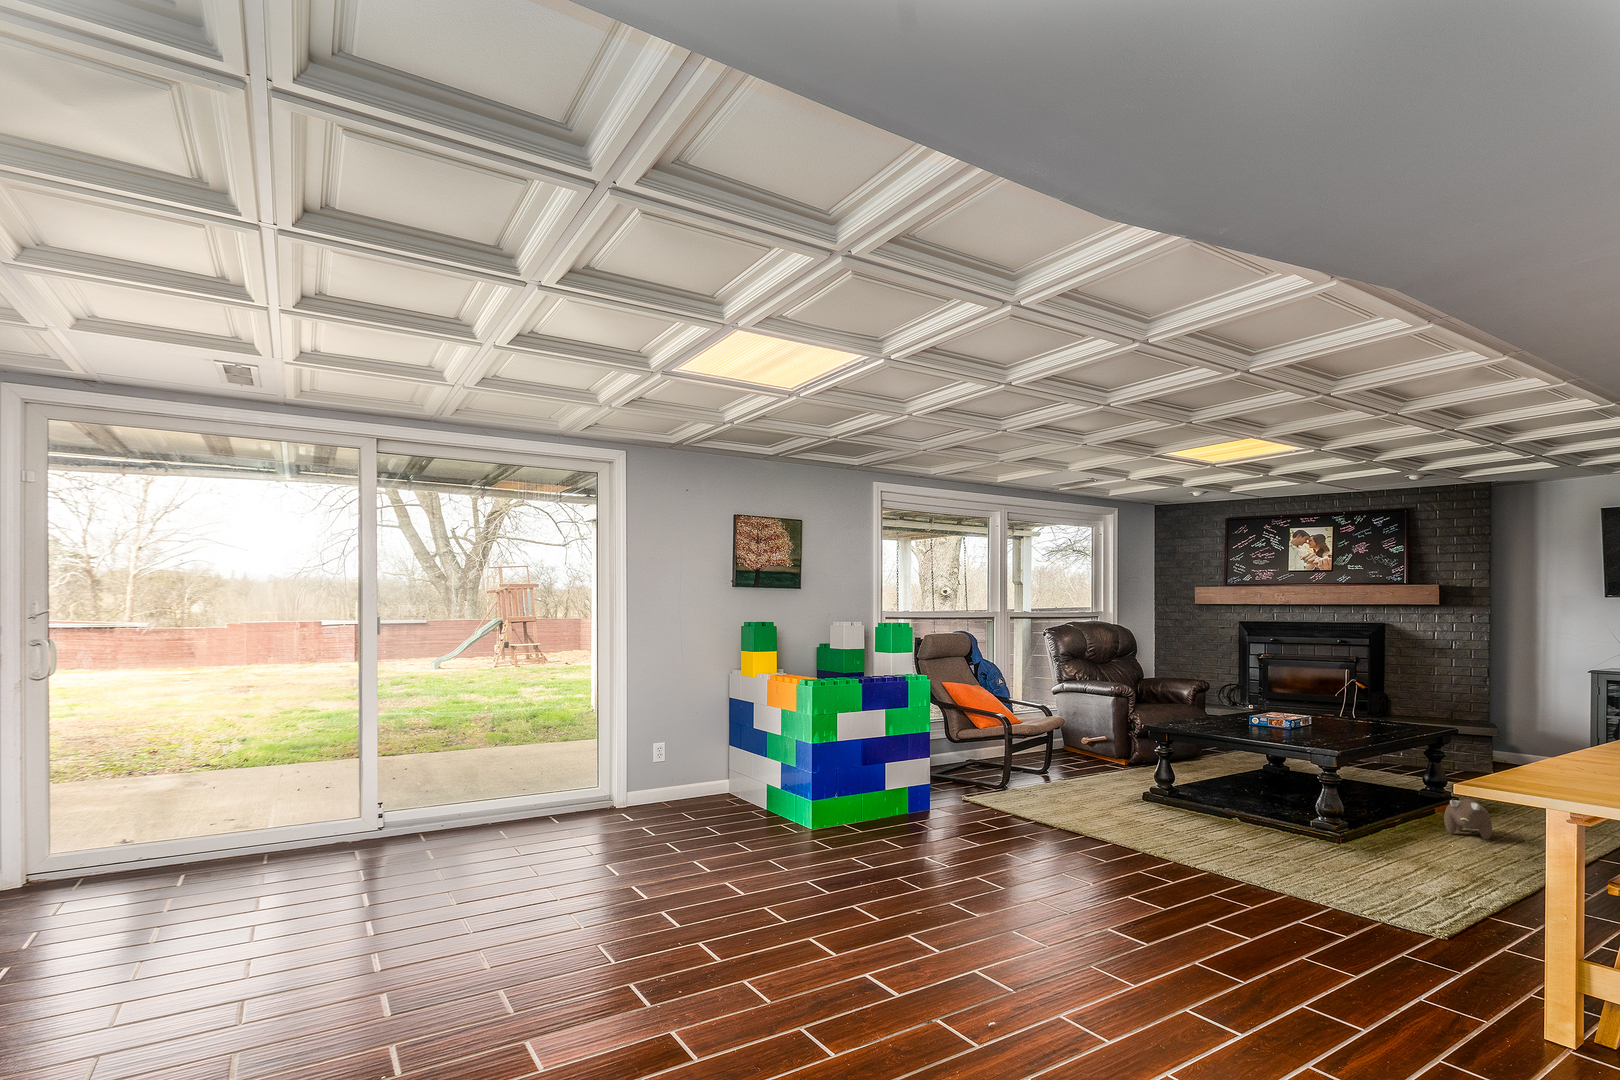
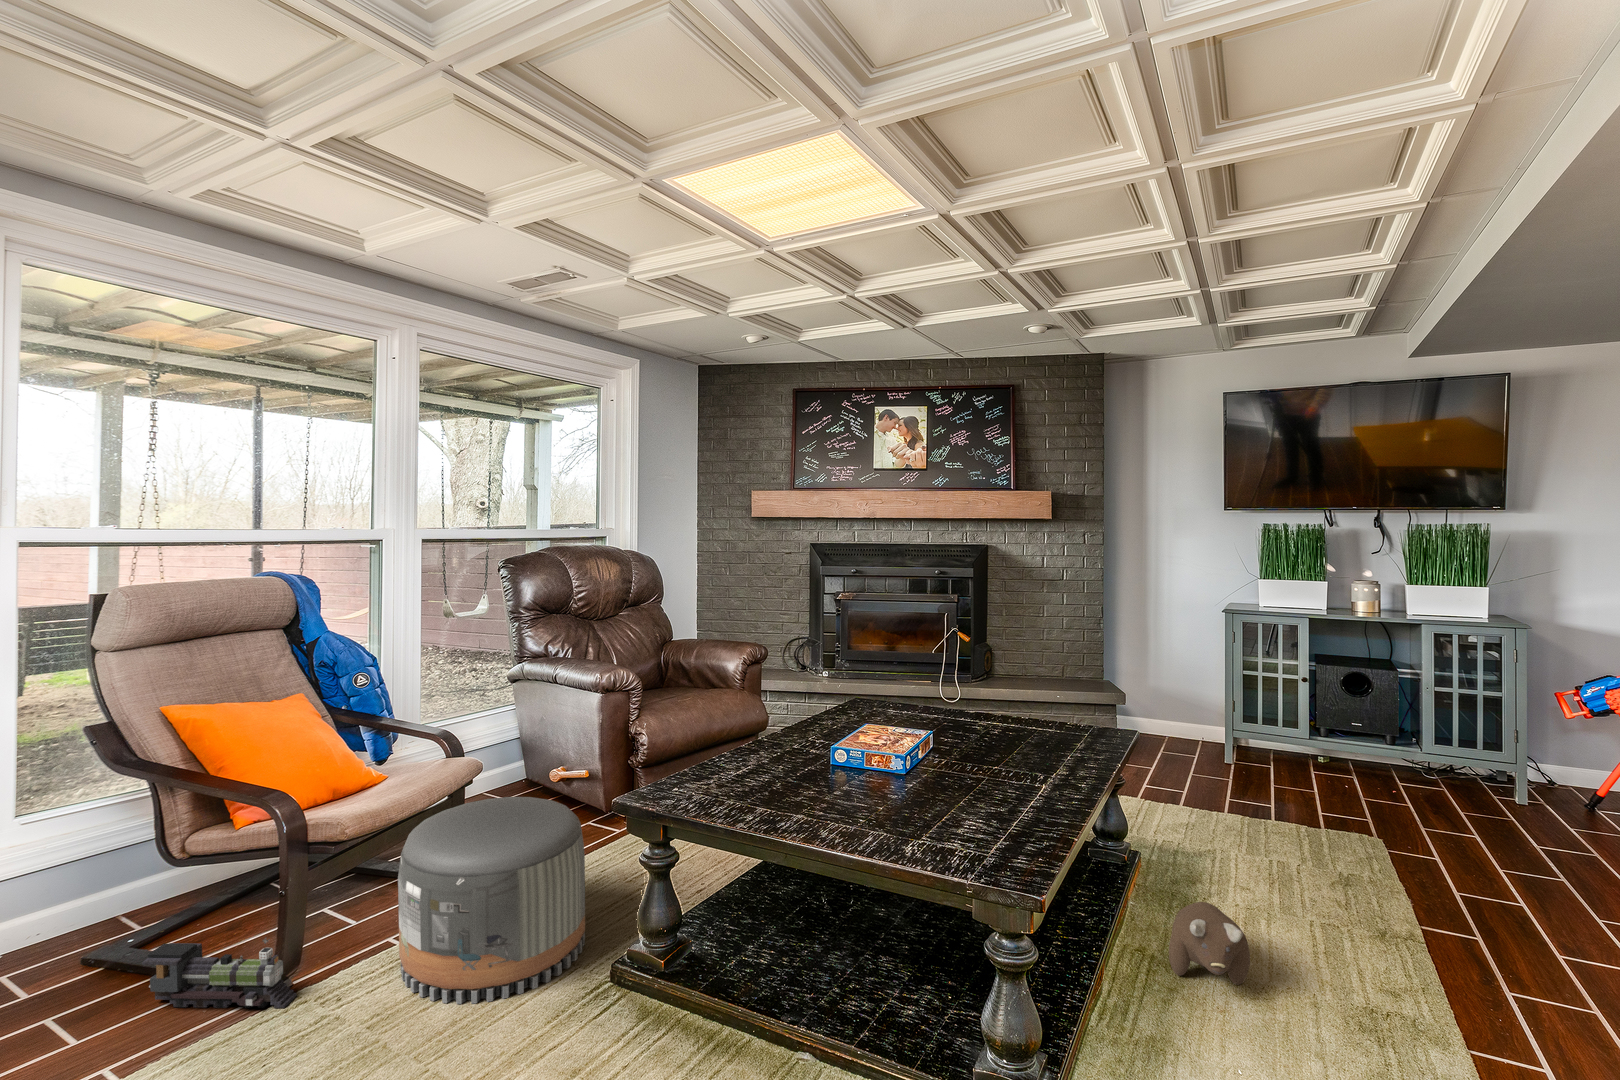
pouf: none [1043,725,1123,799] -> present [398,797,585,1004]
toy train: none [953,761,1007,790] -> present [142,938,297,1008]

